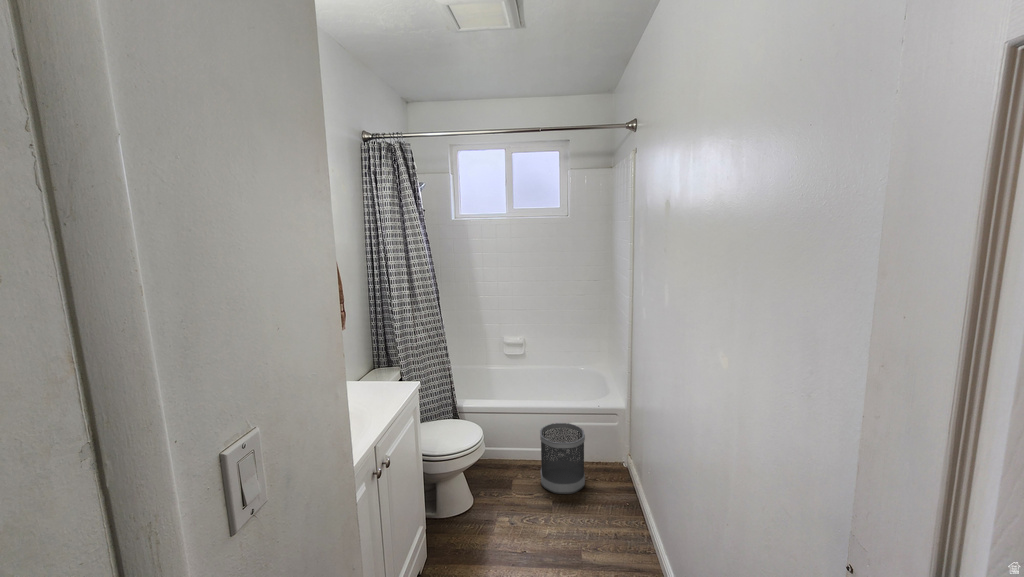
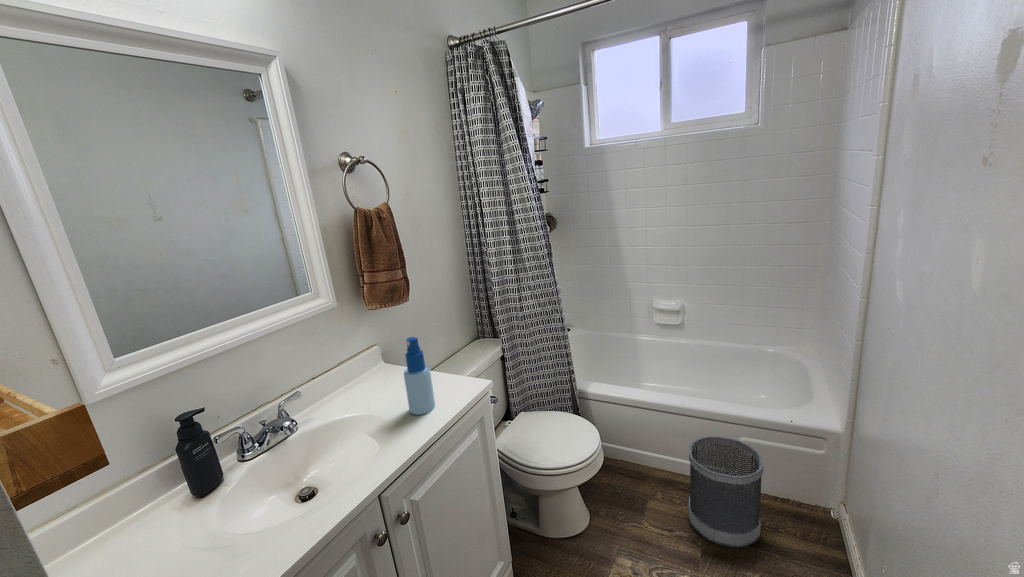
spray bottle: none [367,351,387,404] -> present [404,337,435,415]

